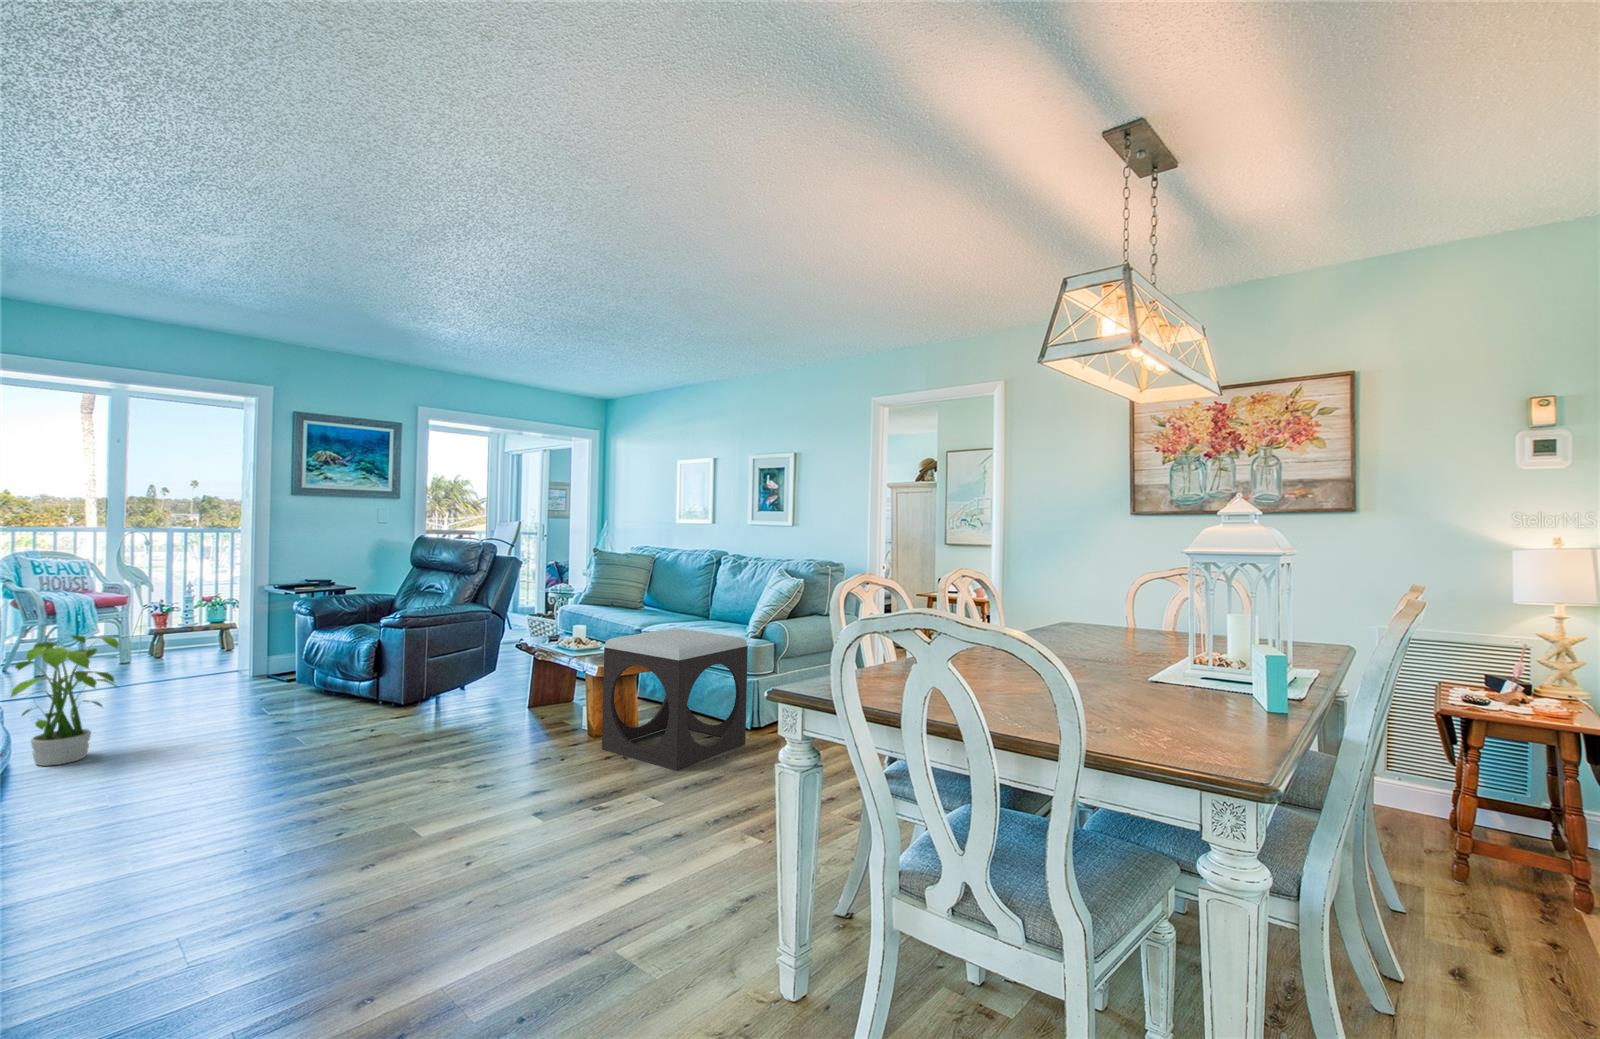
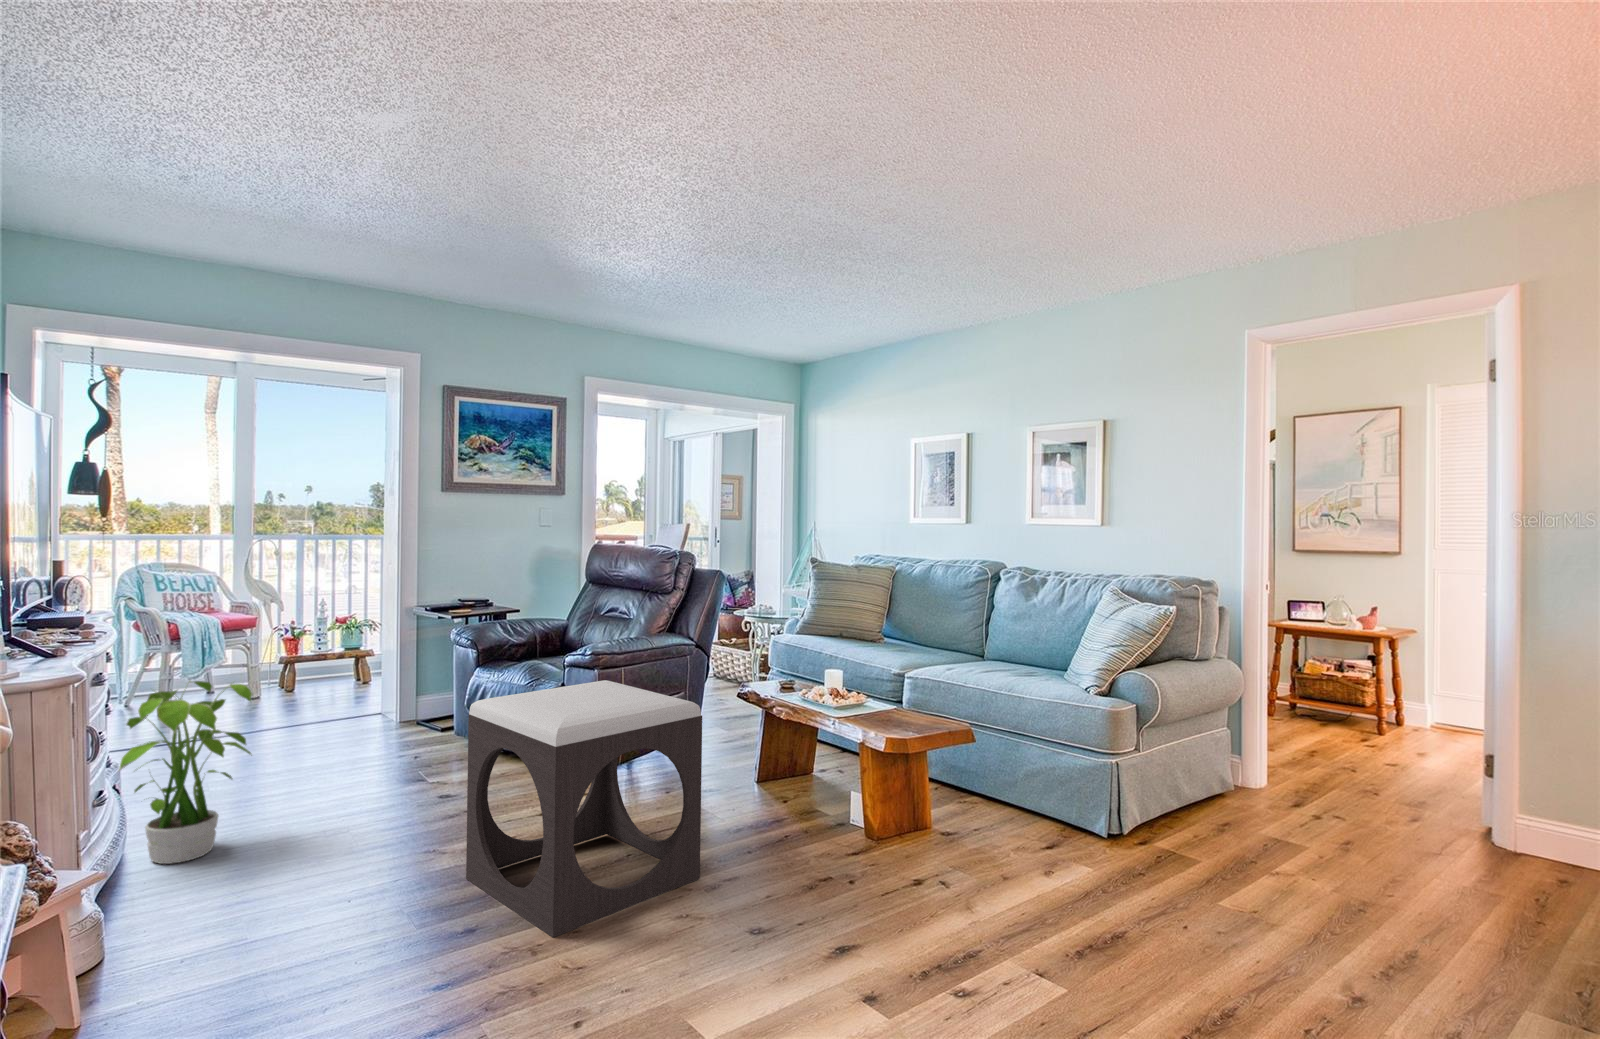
footstool: present [602,628,748,771] -> present [466,680,702,938]

